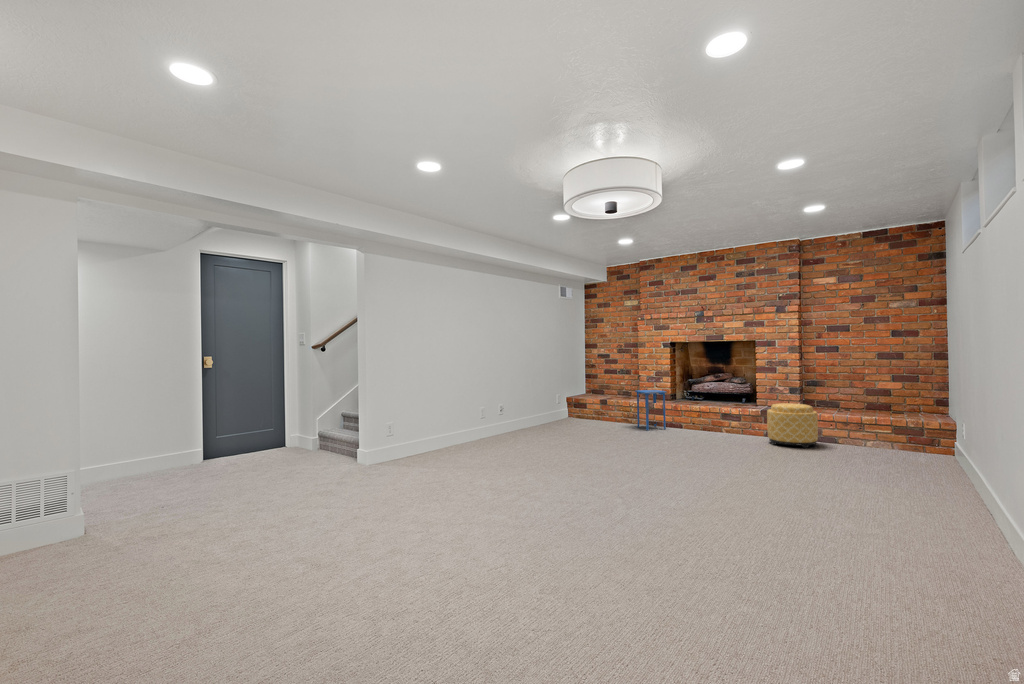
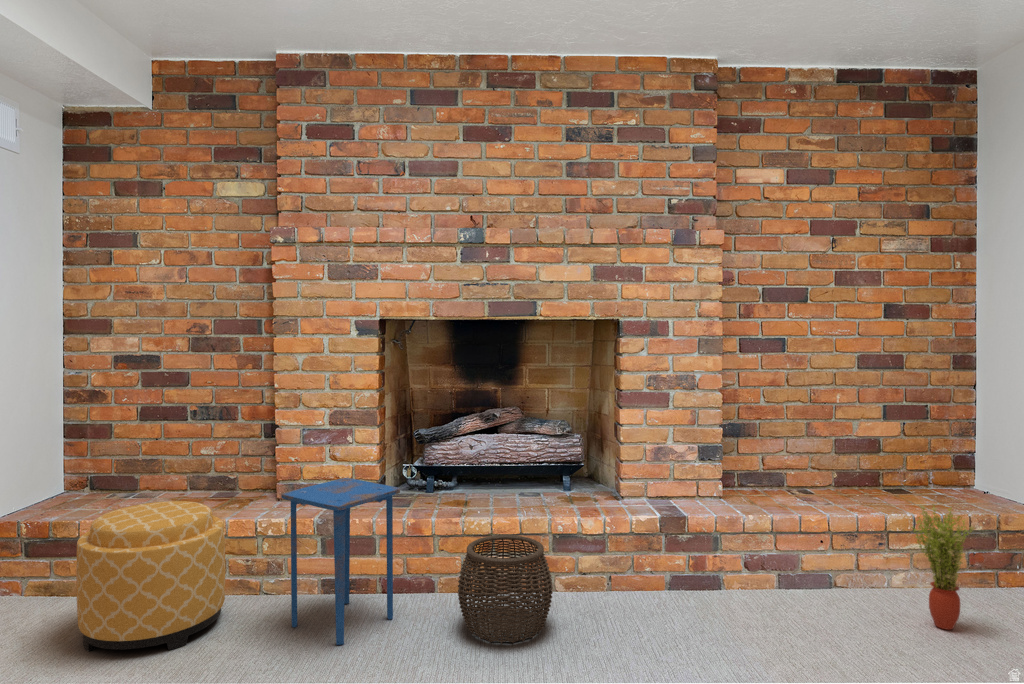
ottoman: present [767,403,818,448] -> present [76,501,225,651]
potted plant: none [838,406,861,451] -> present [912,504,975,630]
woven basket: none [680,408,711,435] -> present [458,535,553,643]

